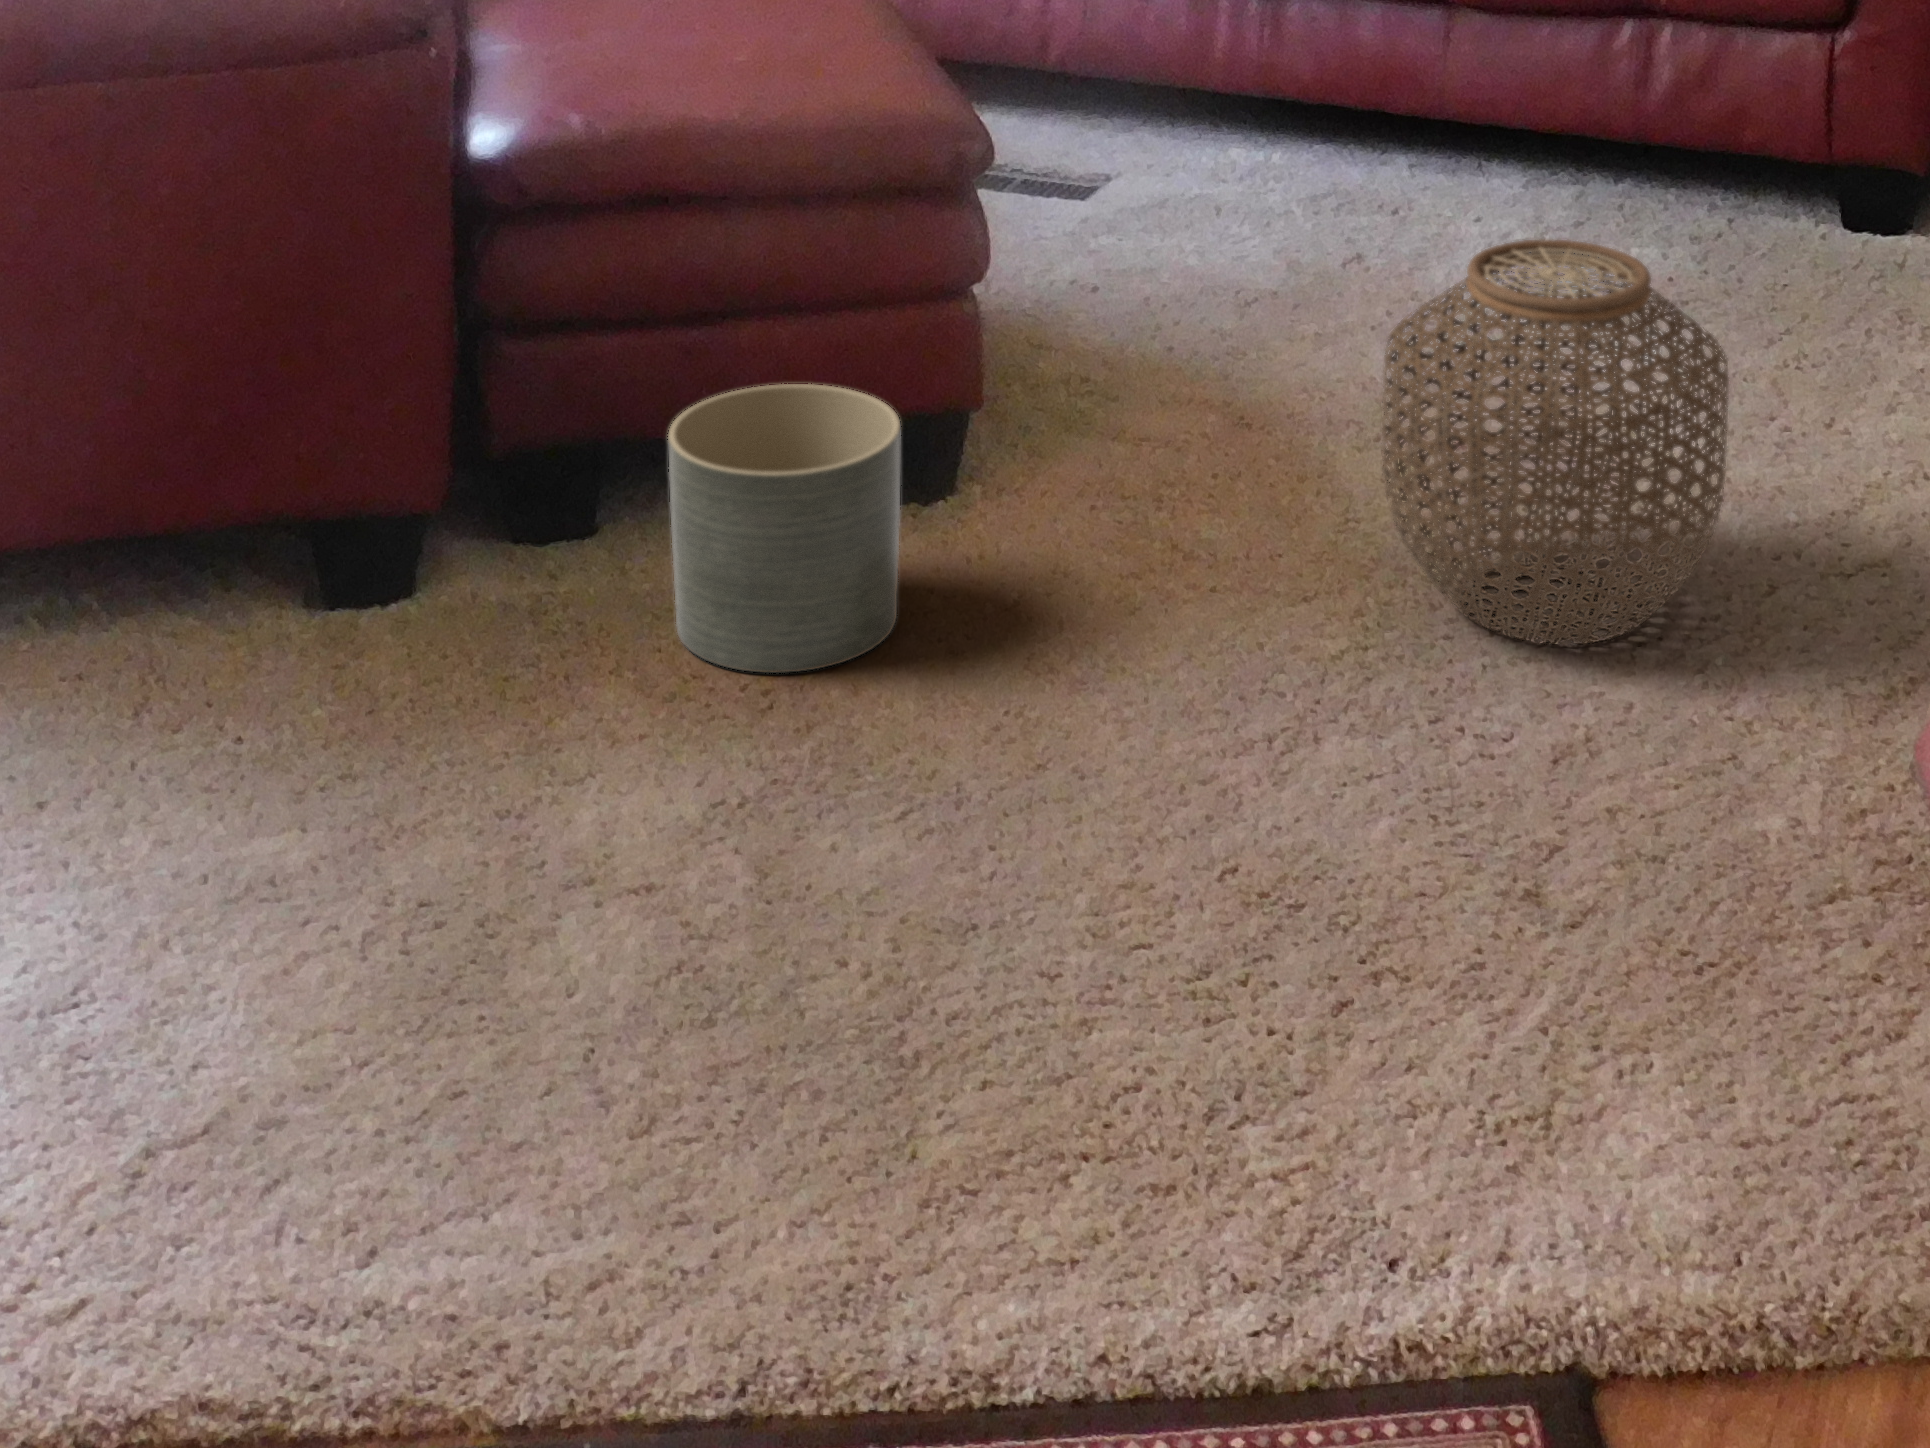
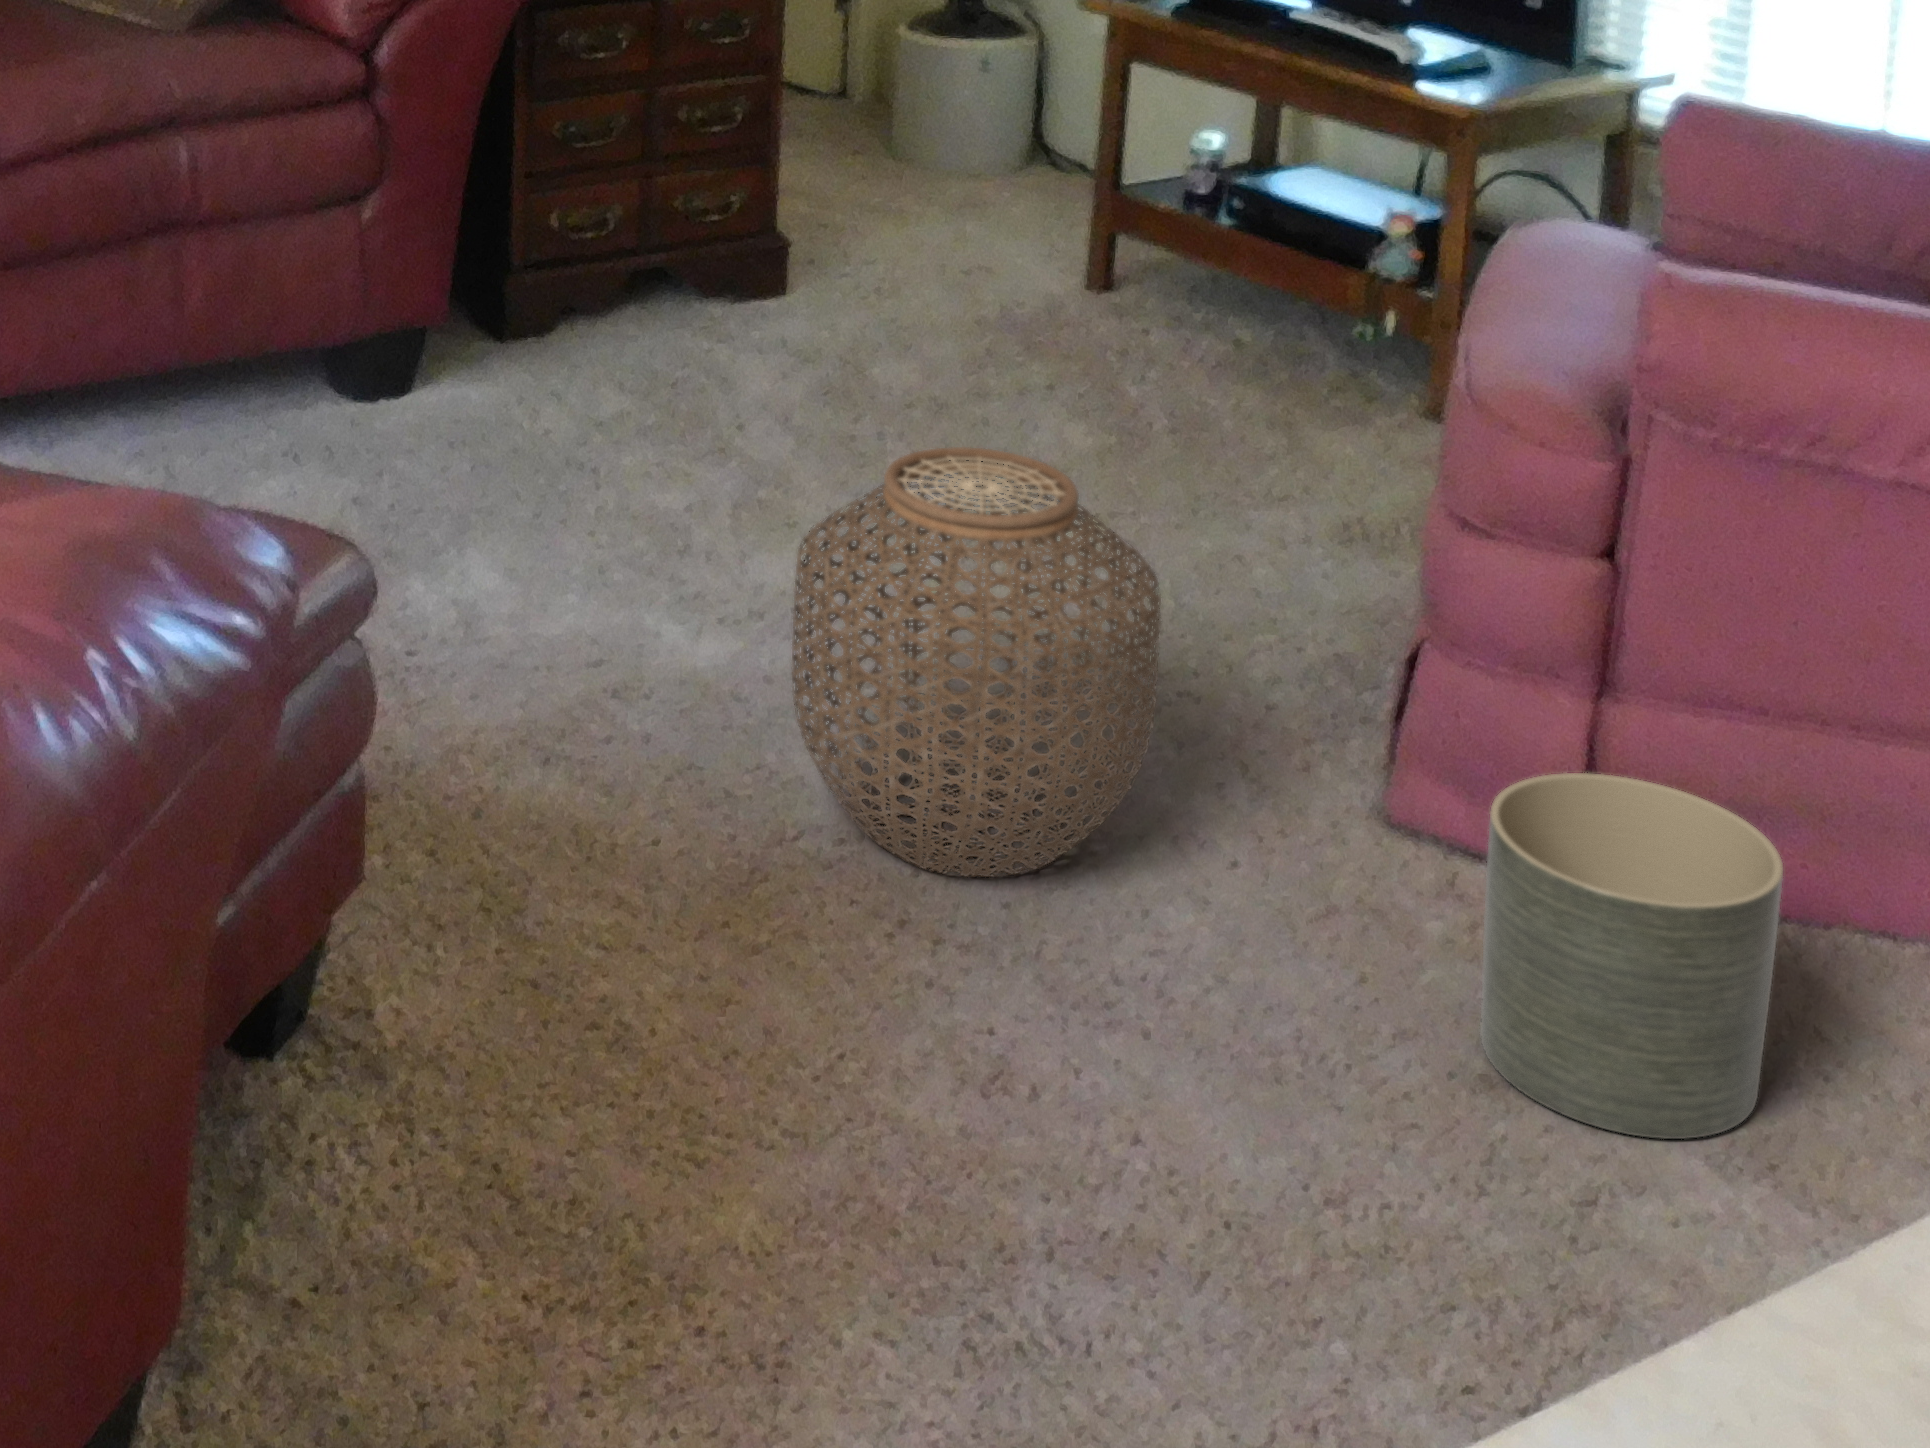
planter: present [668,384,900,673] -> present [1480,773,1783,1139]

